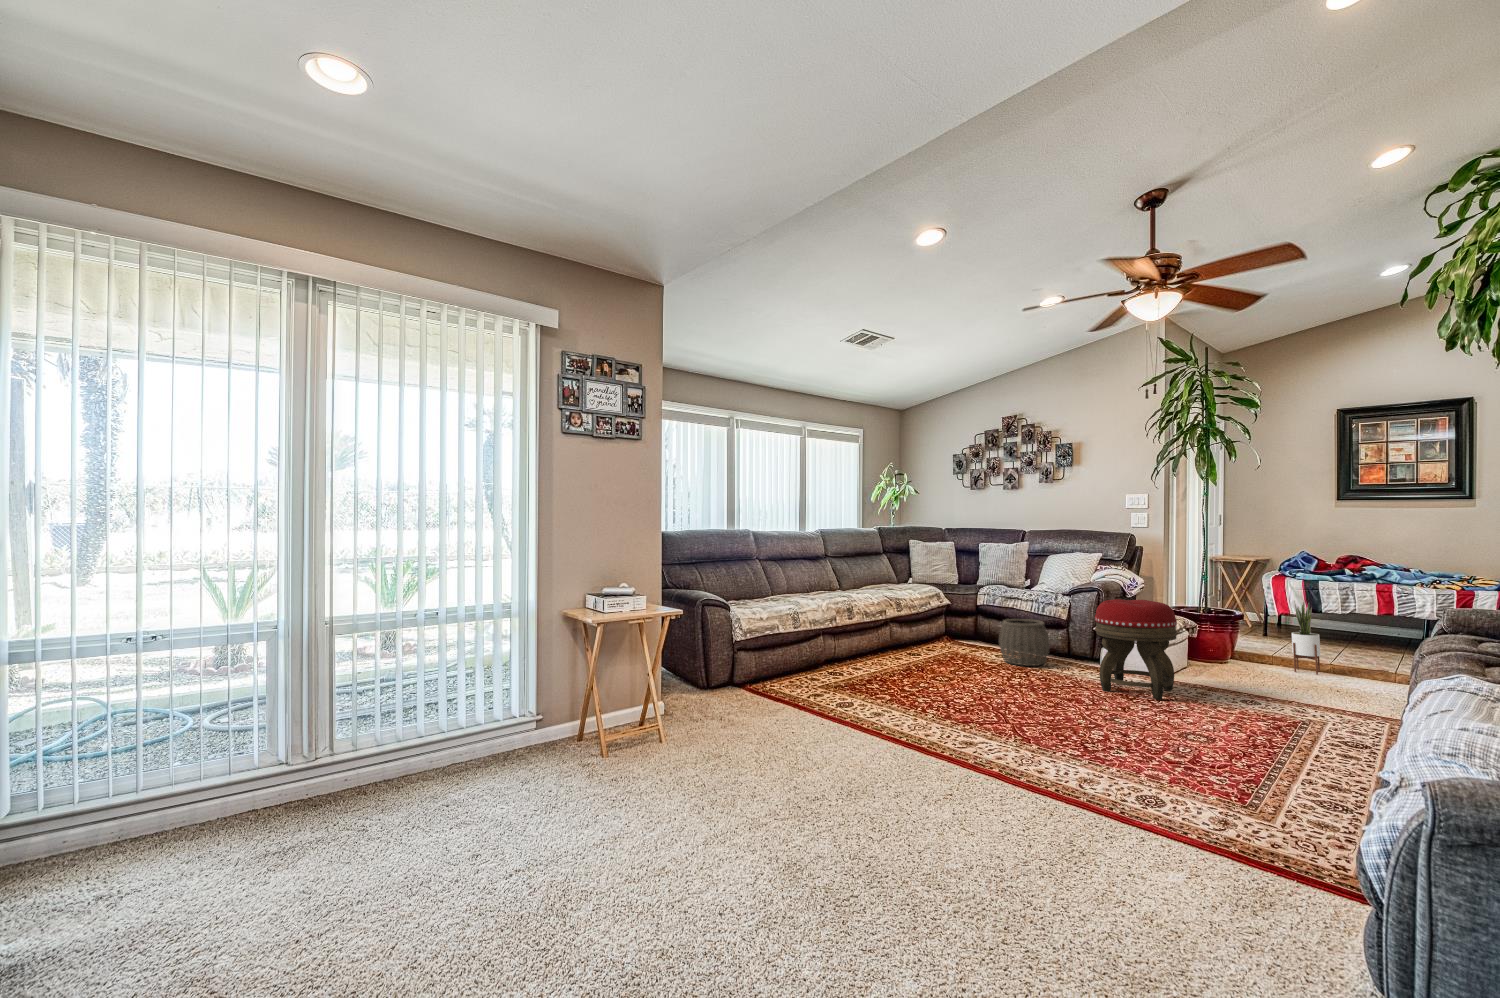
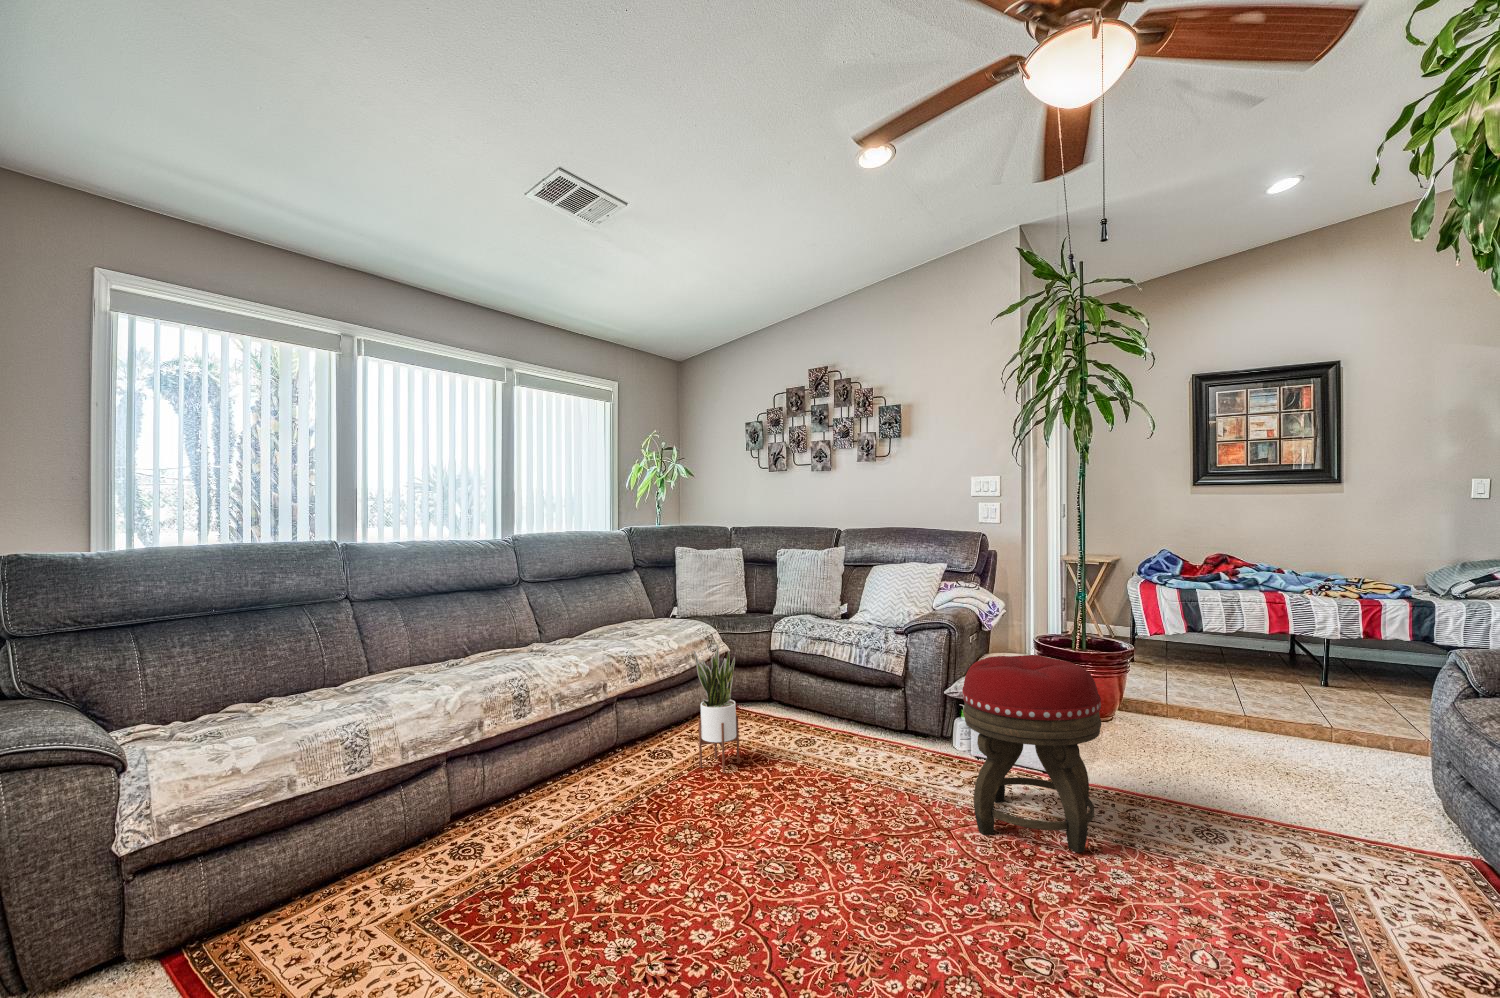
potted plant: present [1292,601,1320,675] -> present [694,646,739,772]
woven basket: present [999,619,1050,666] -> none [800,680,882,769]

